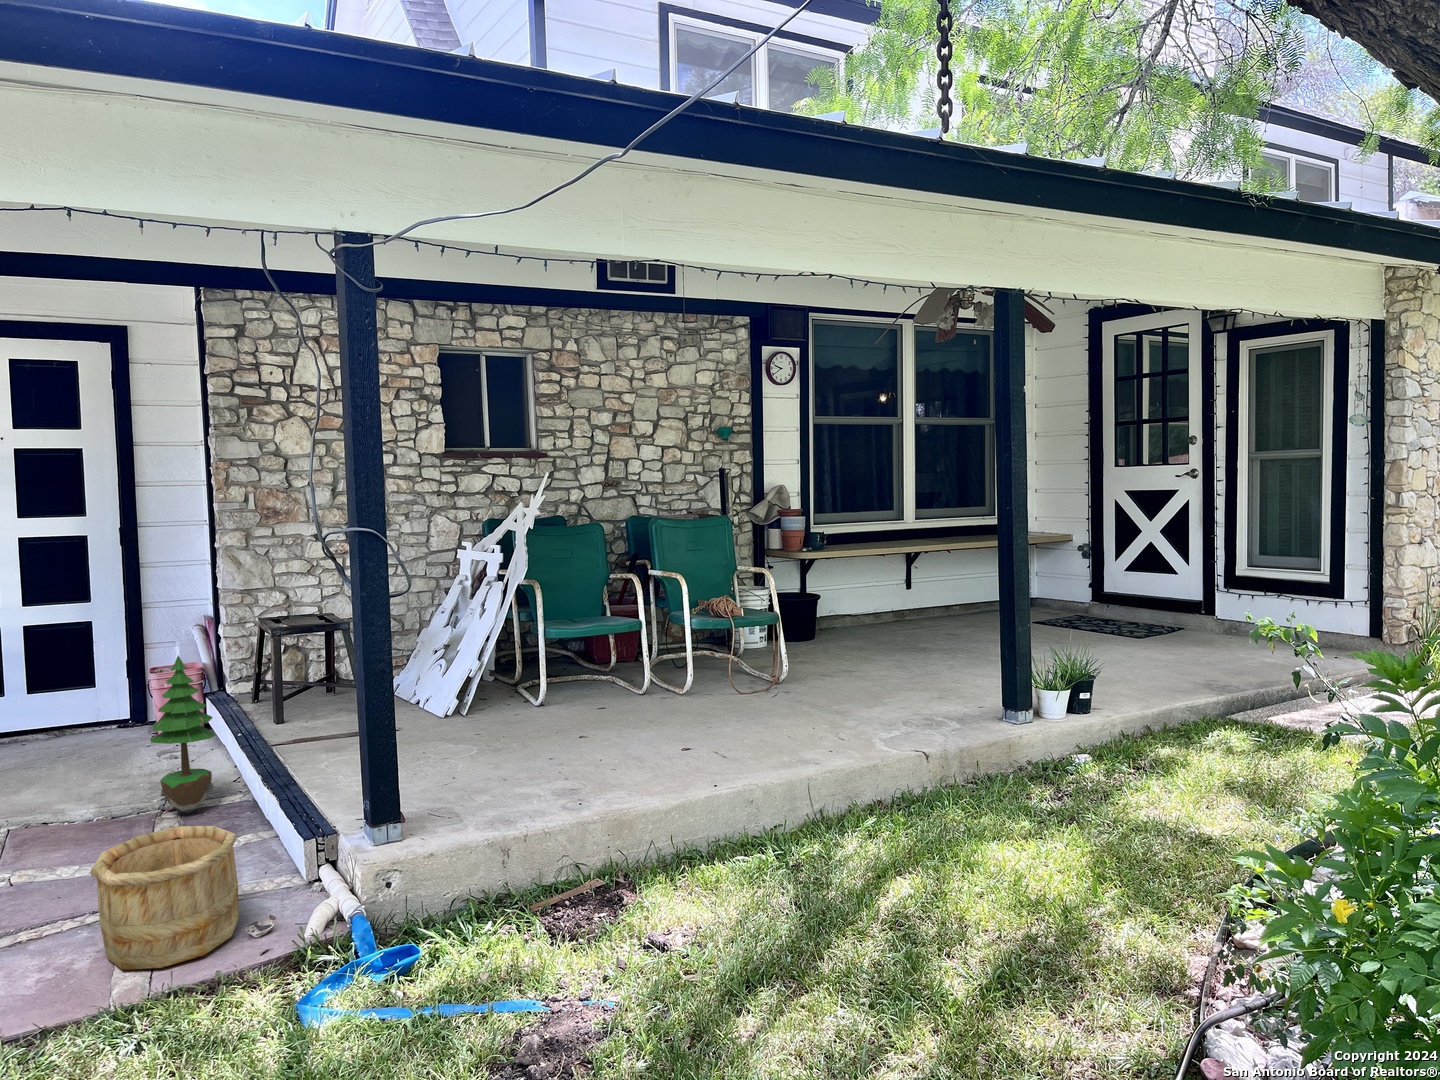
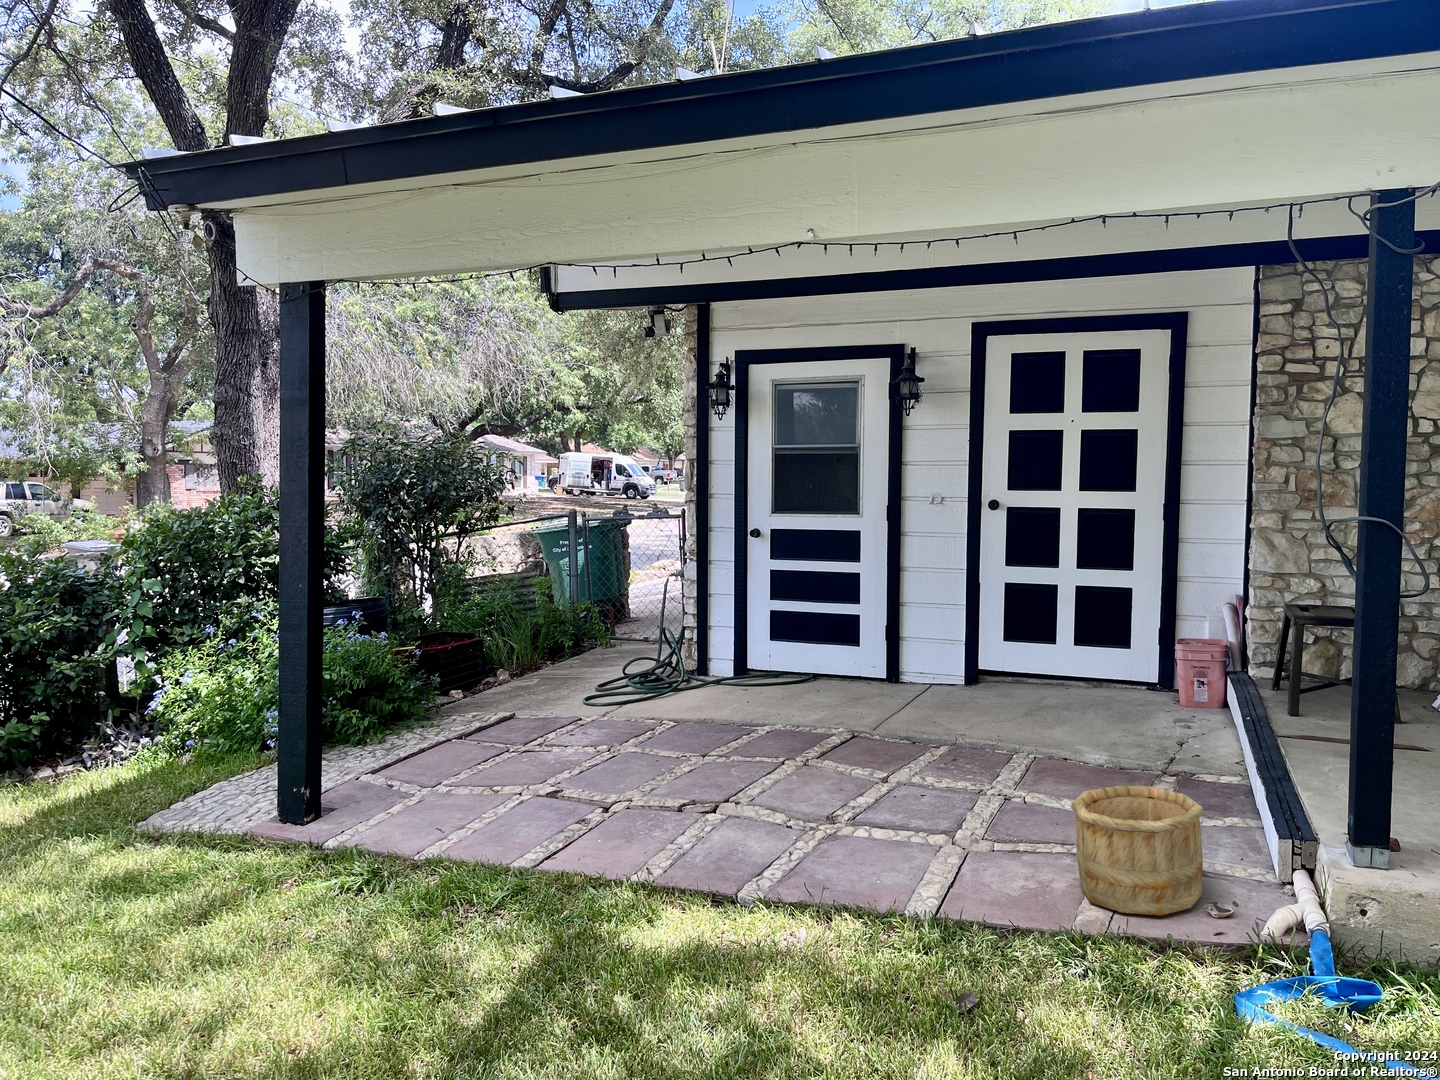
potted tree: present [150,656,215,813] -> none [1152,622,1216,784]

